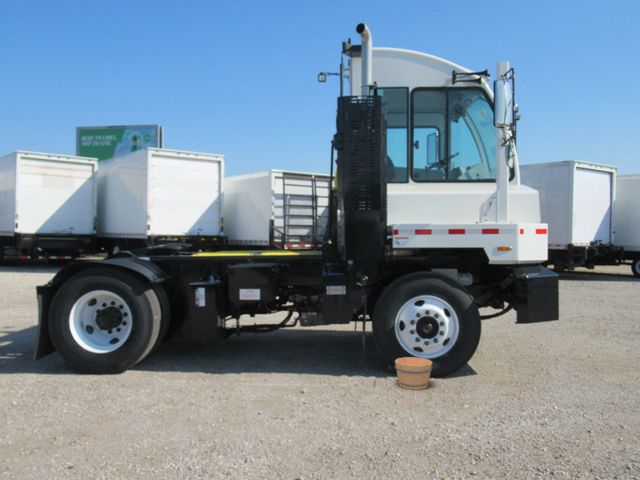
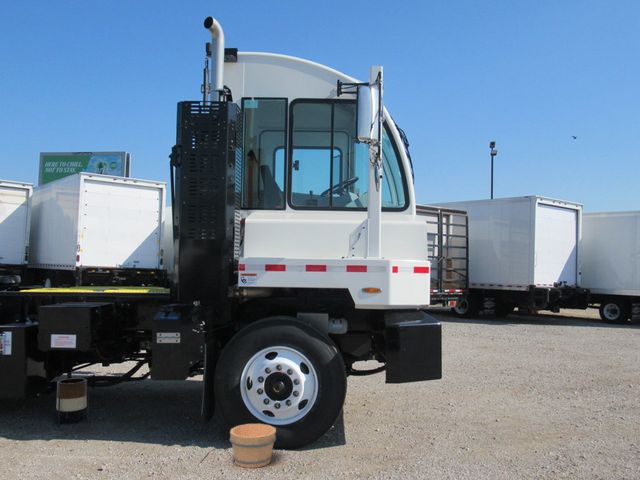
planter: none [229,324,254,363] -> present [56,378,89,427]

